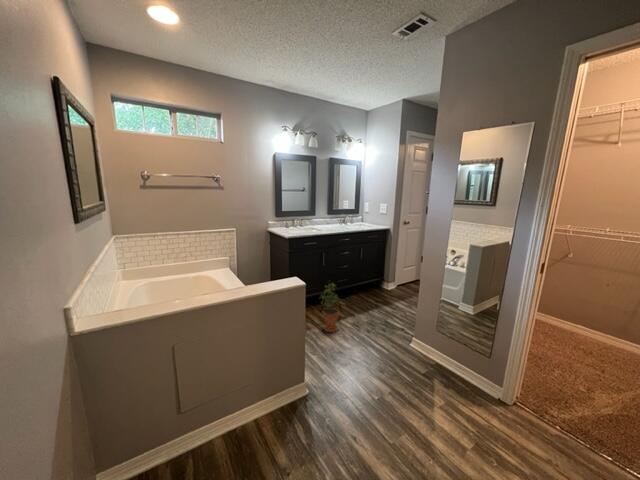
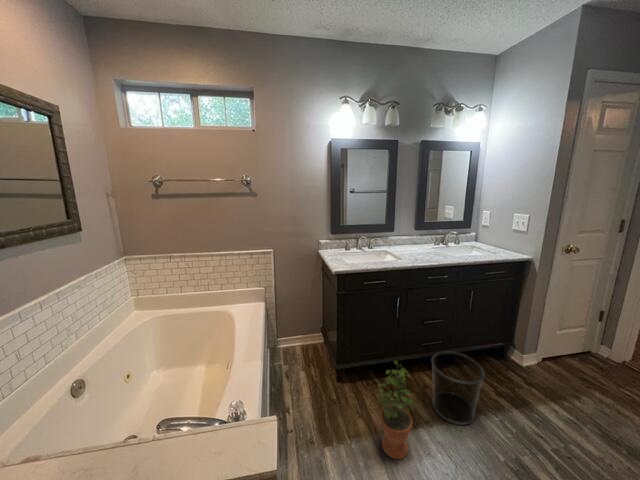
waste bin: none [345,281,371,316] -> present [431,351,485,425]

